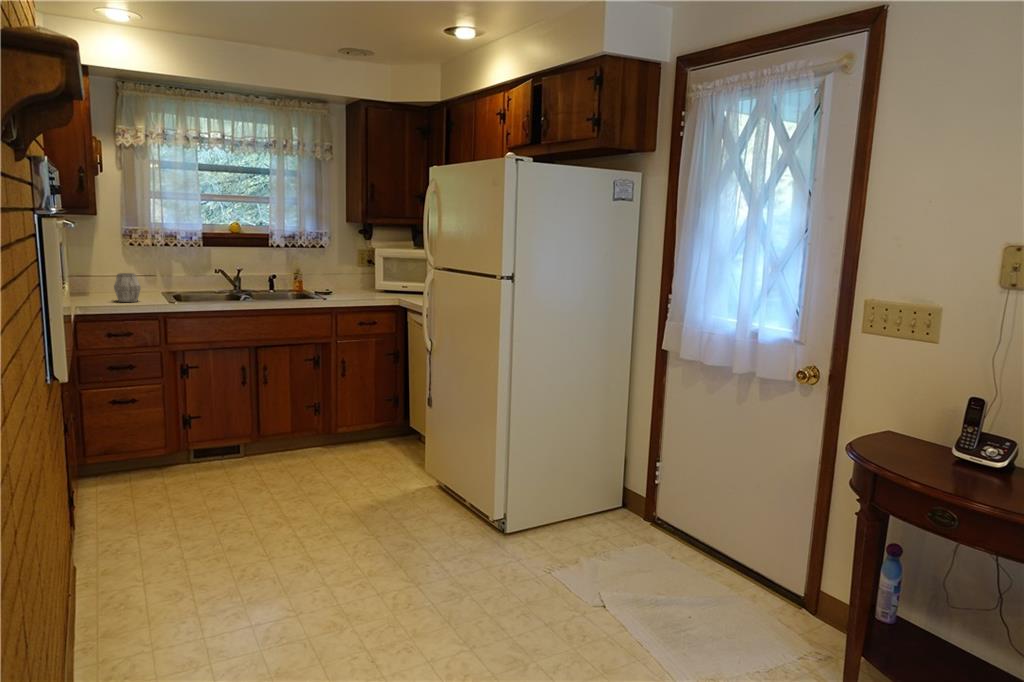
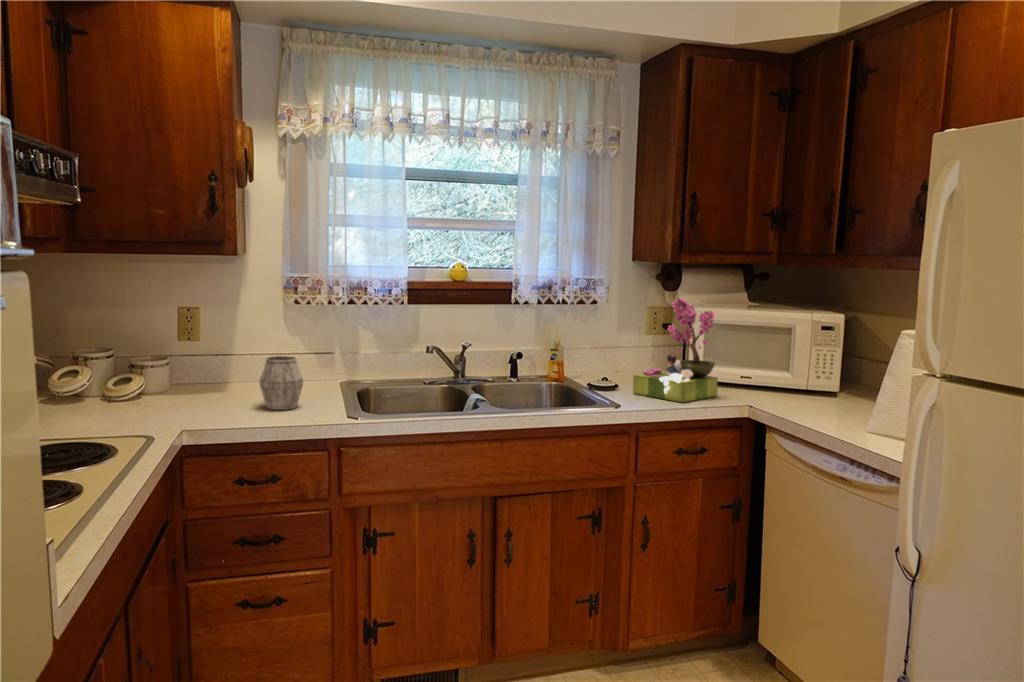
flower arrangement: none [340,242,387,299] -> present [633,297,718,402]

